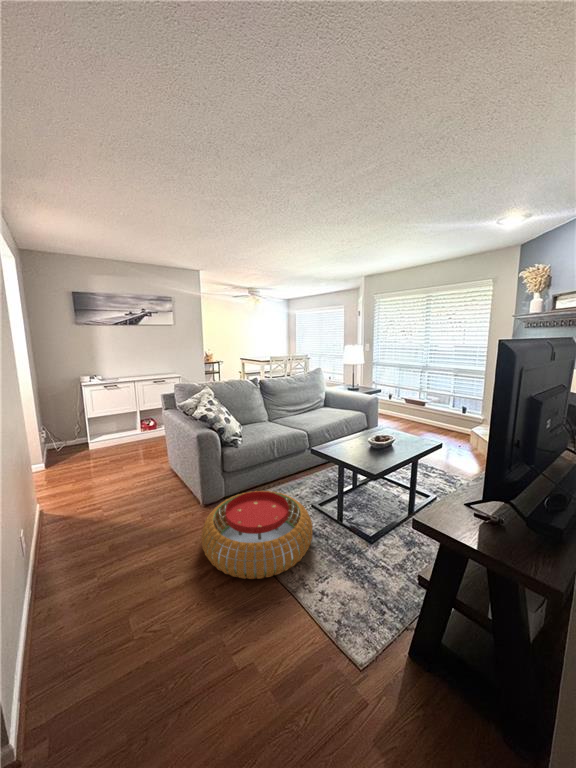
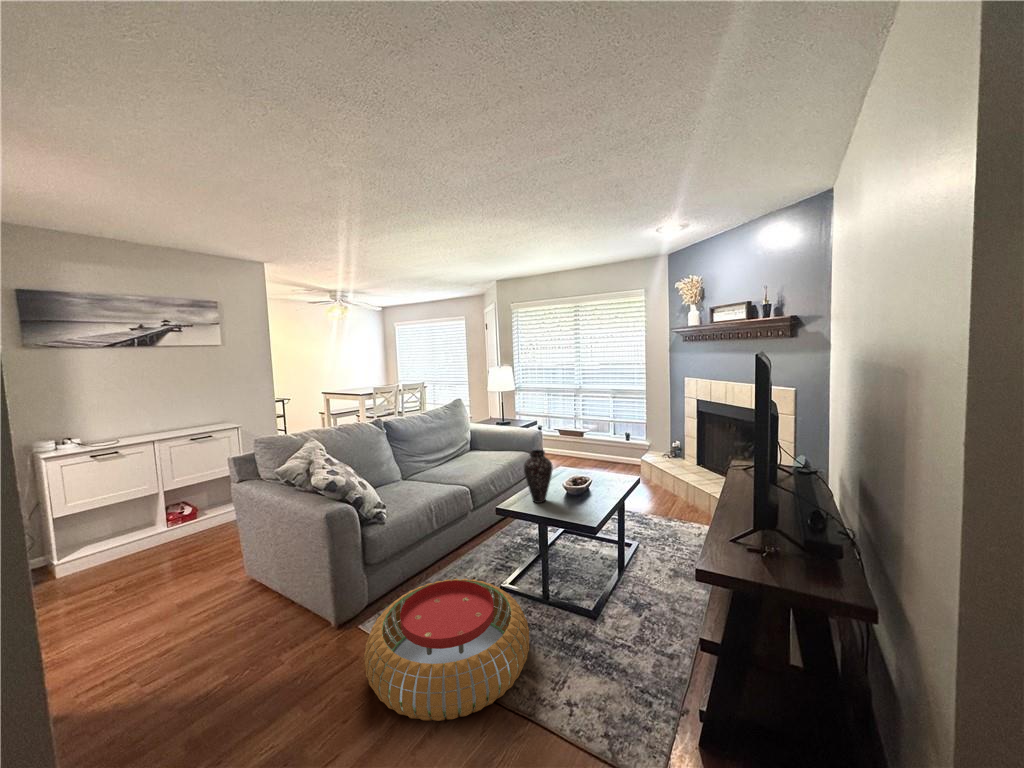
vase: none [337,410,359,450] -> present [524,450,553,503]

